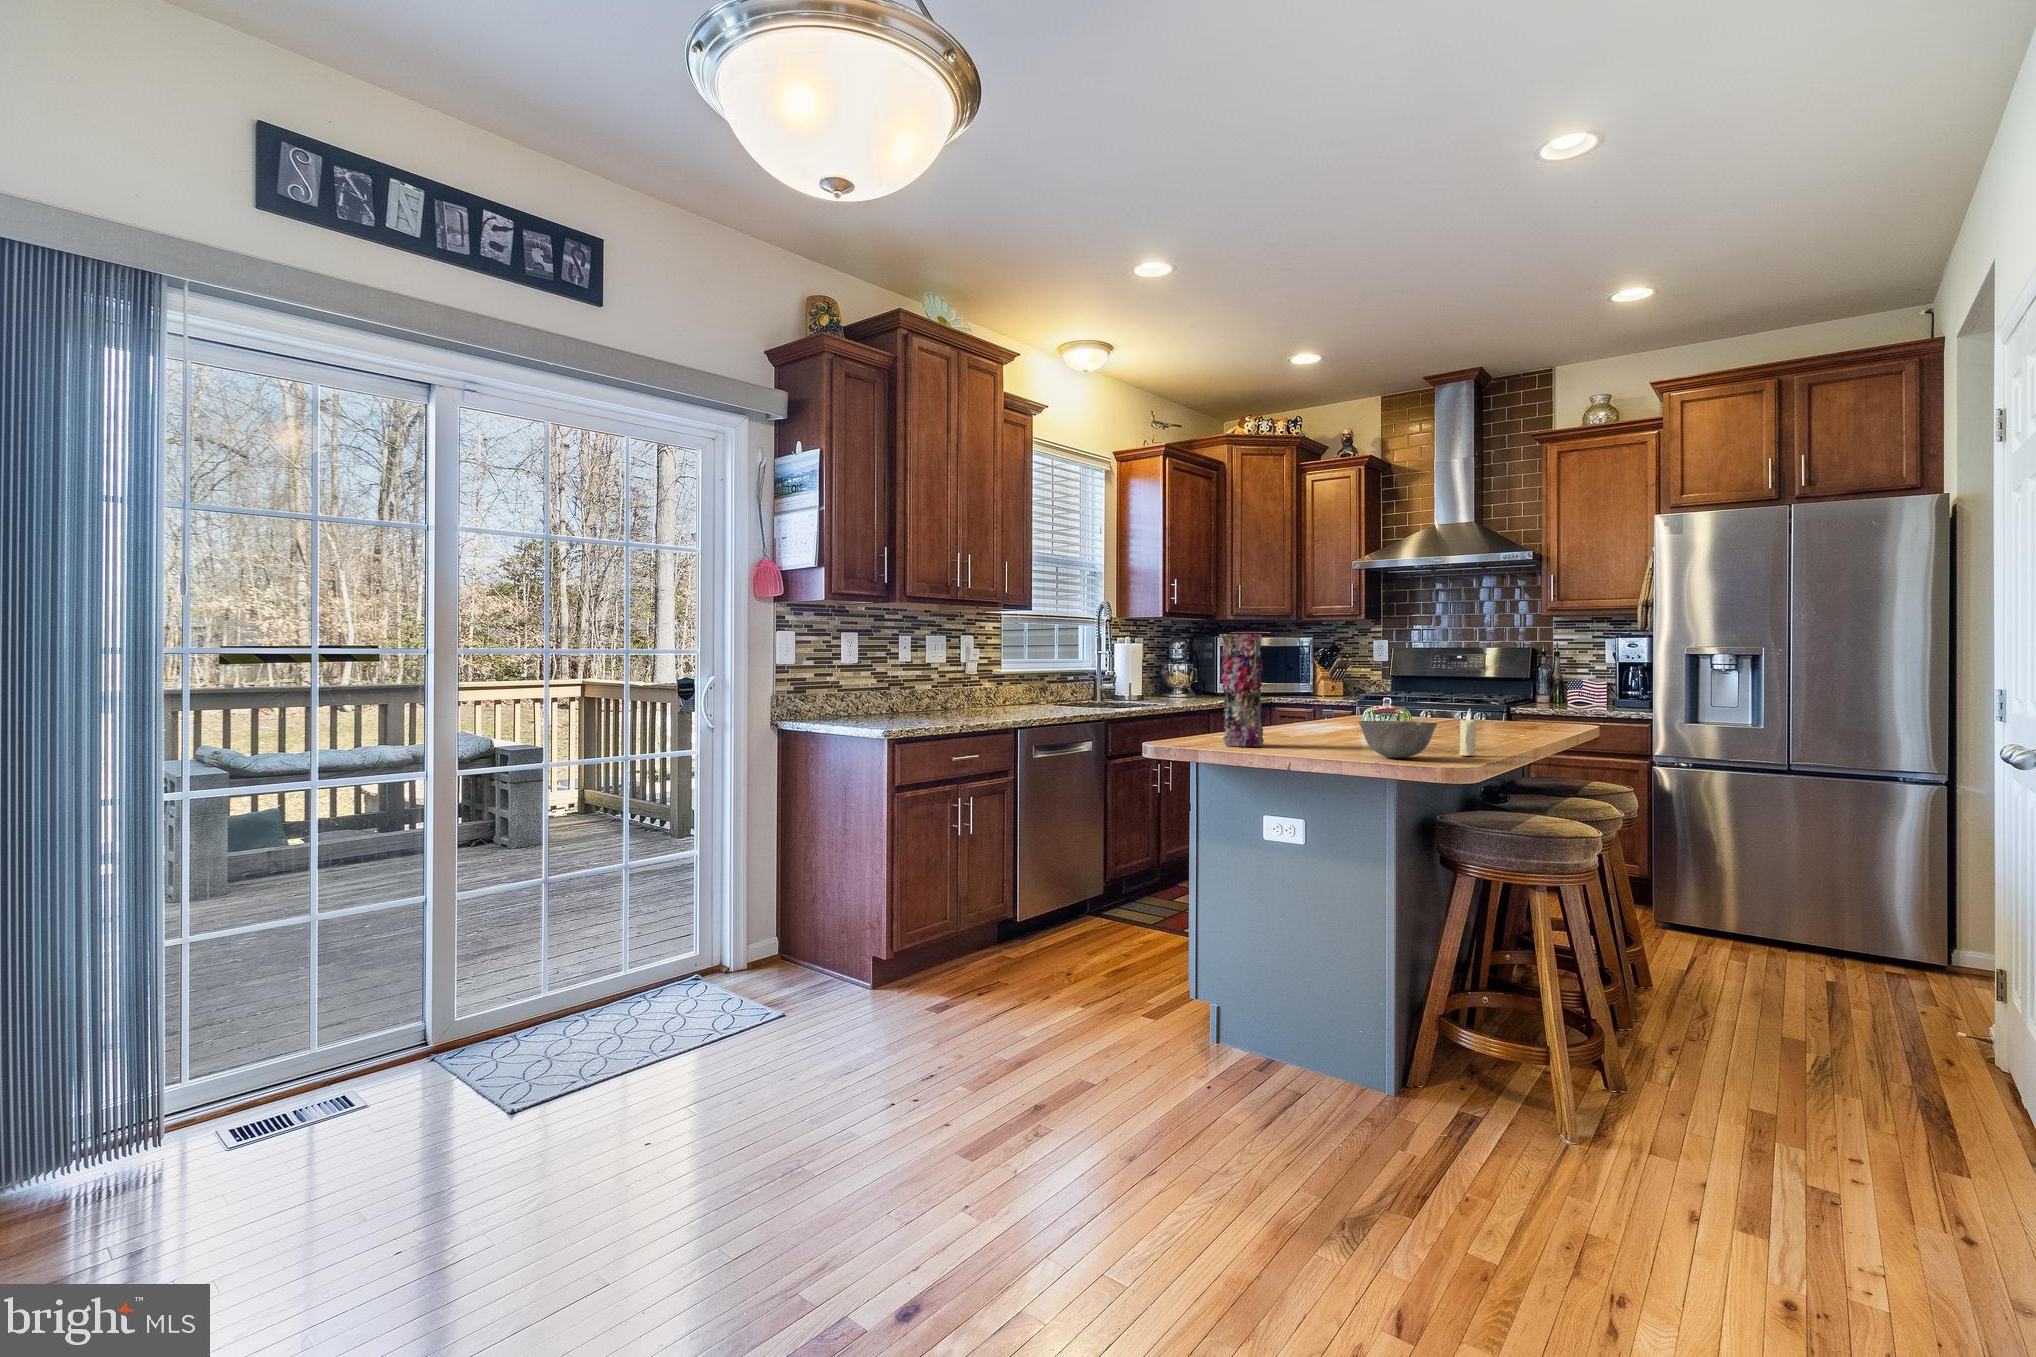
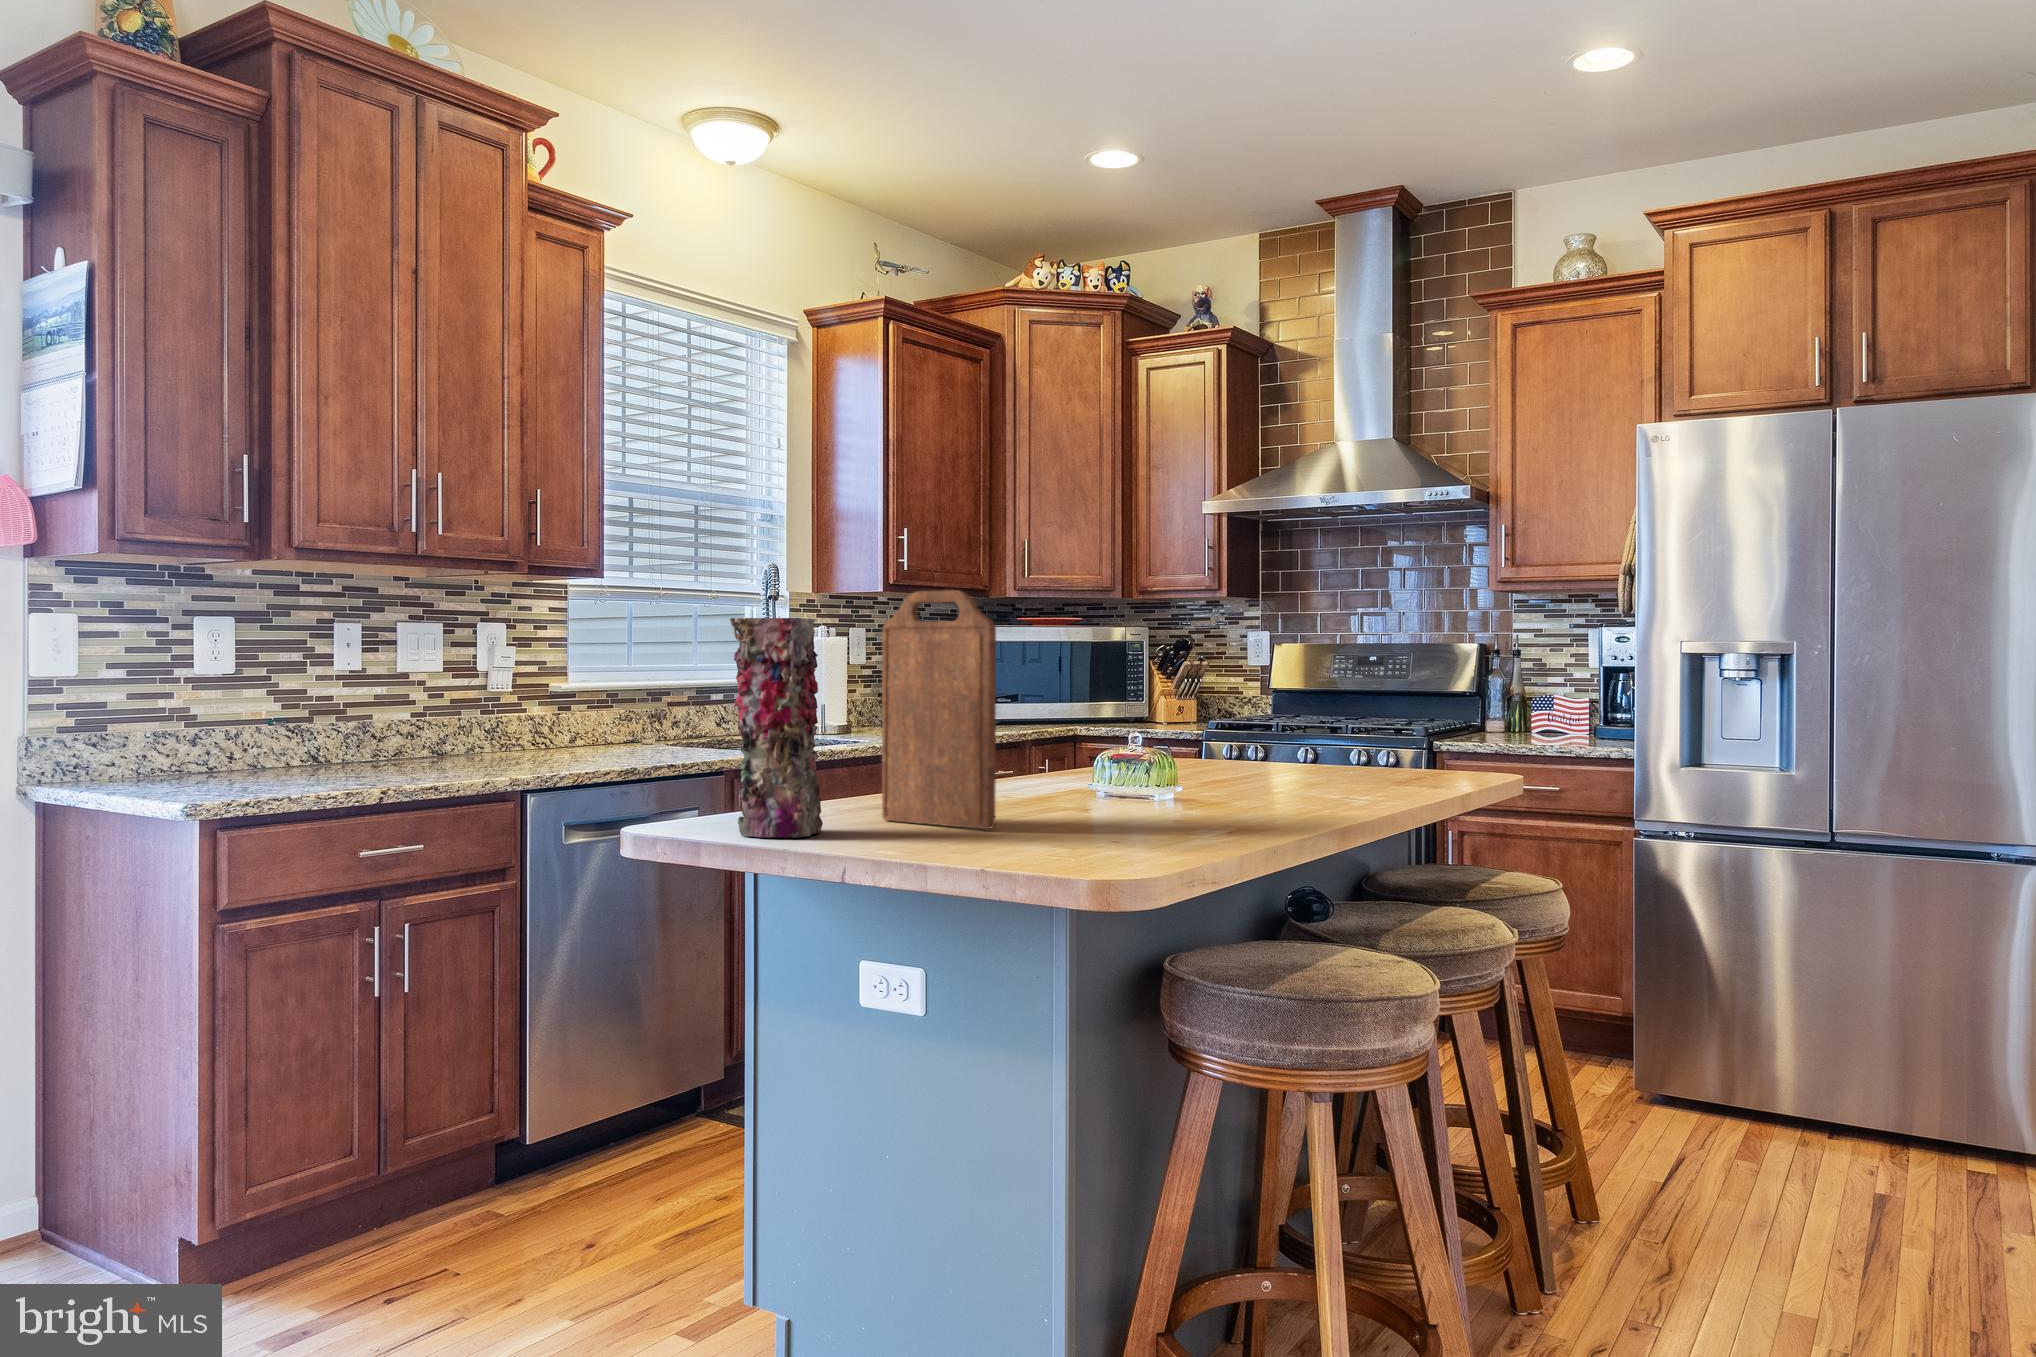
cutting board: none [1279,619,1350,745] -> present [882,590,996,829]
candle: present [1459,709,1476,756] -> none [1165,762,1197,852]
bowl: present [1359,721,1437,758] -> none [955,787,1099,862]

